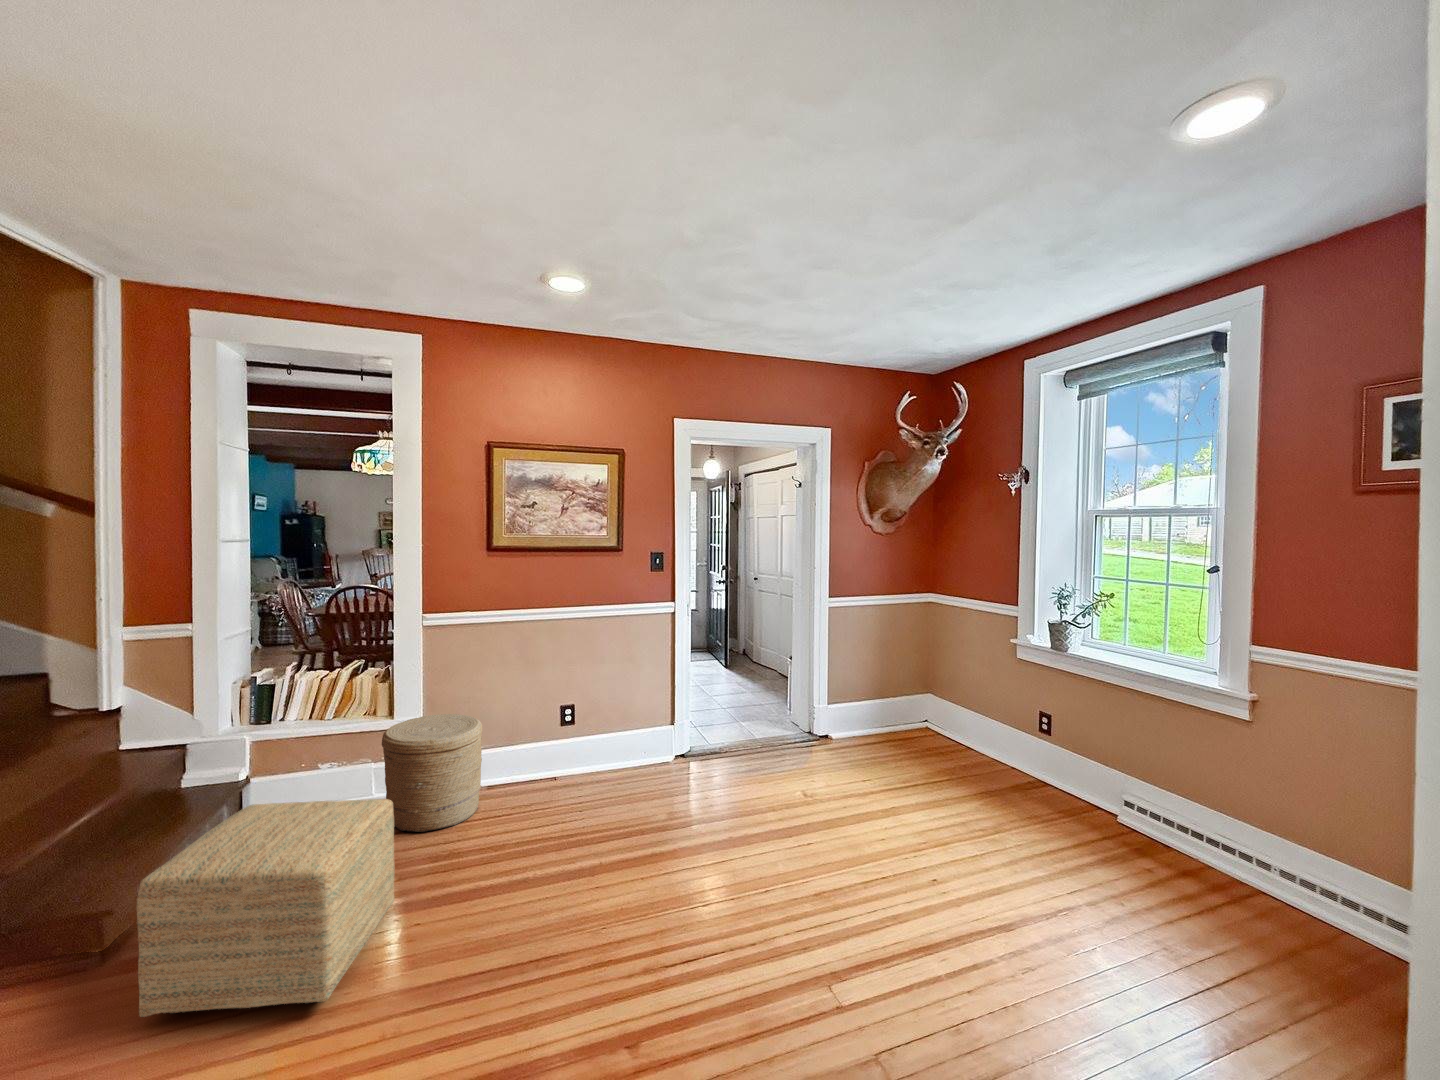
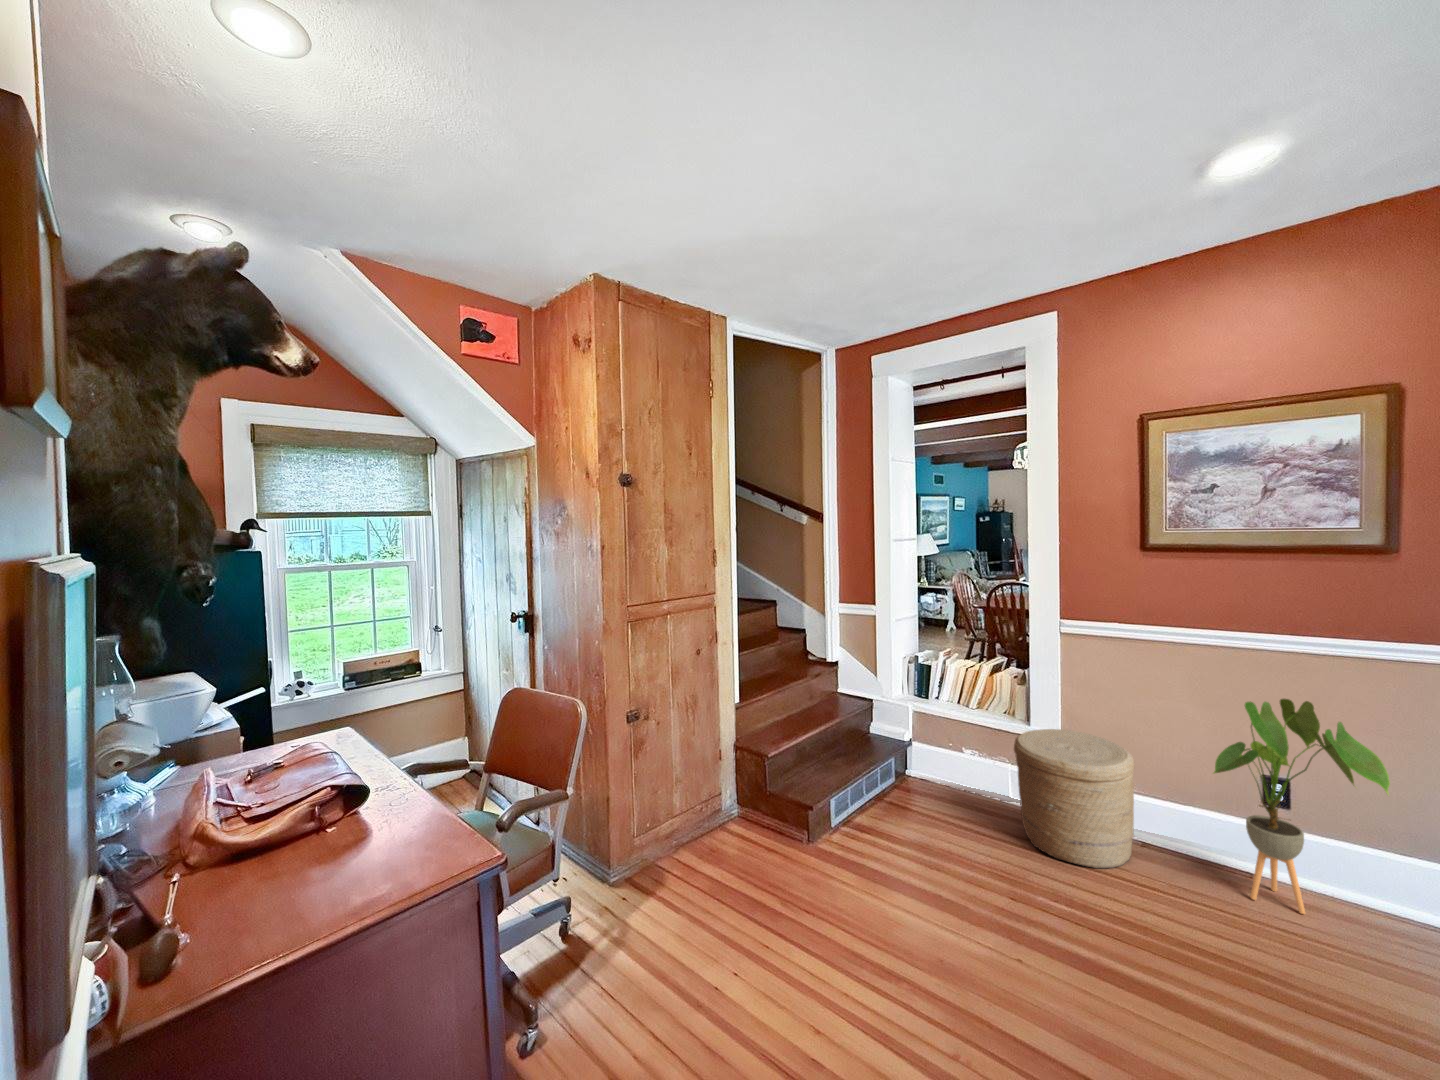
house plant: none [535,652,619,799] -> present [1214,699,1390,914]
ottoman: present [137,799,394,1017] -> none [802,771,1007,997]

